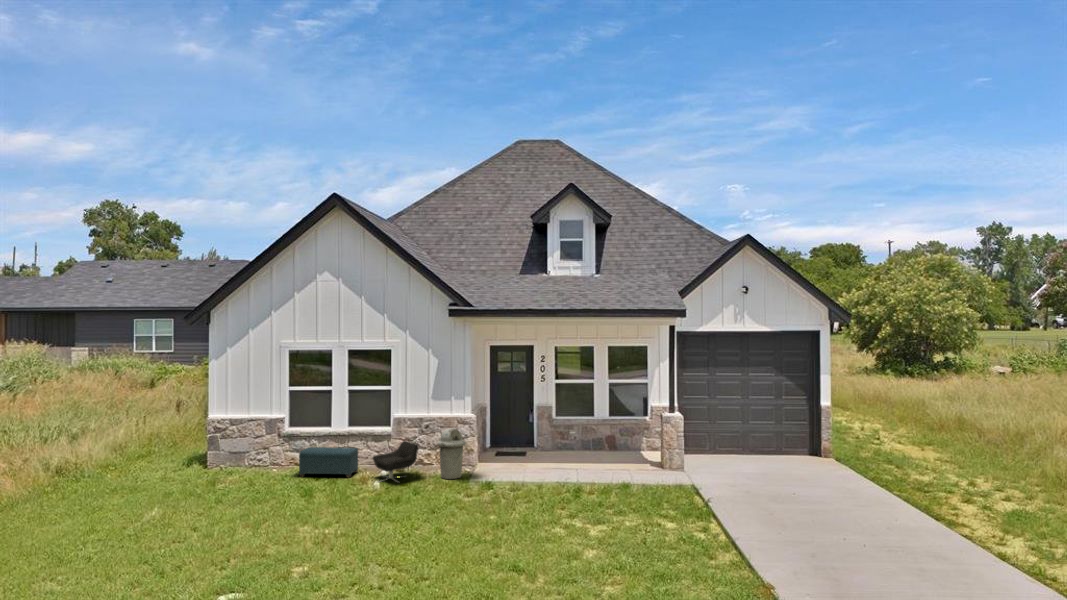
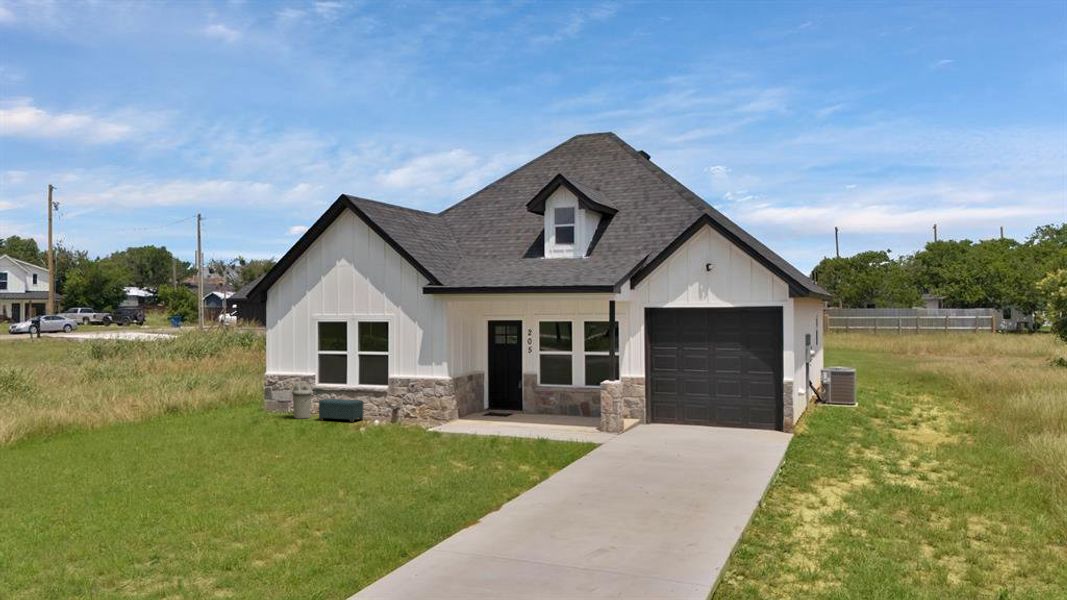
trash can: present [438,428,465,479] -> present [292,381,313,419]
lounge chair: present [373,441,418,482] -> none [365,396,401,427]

